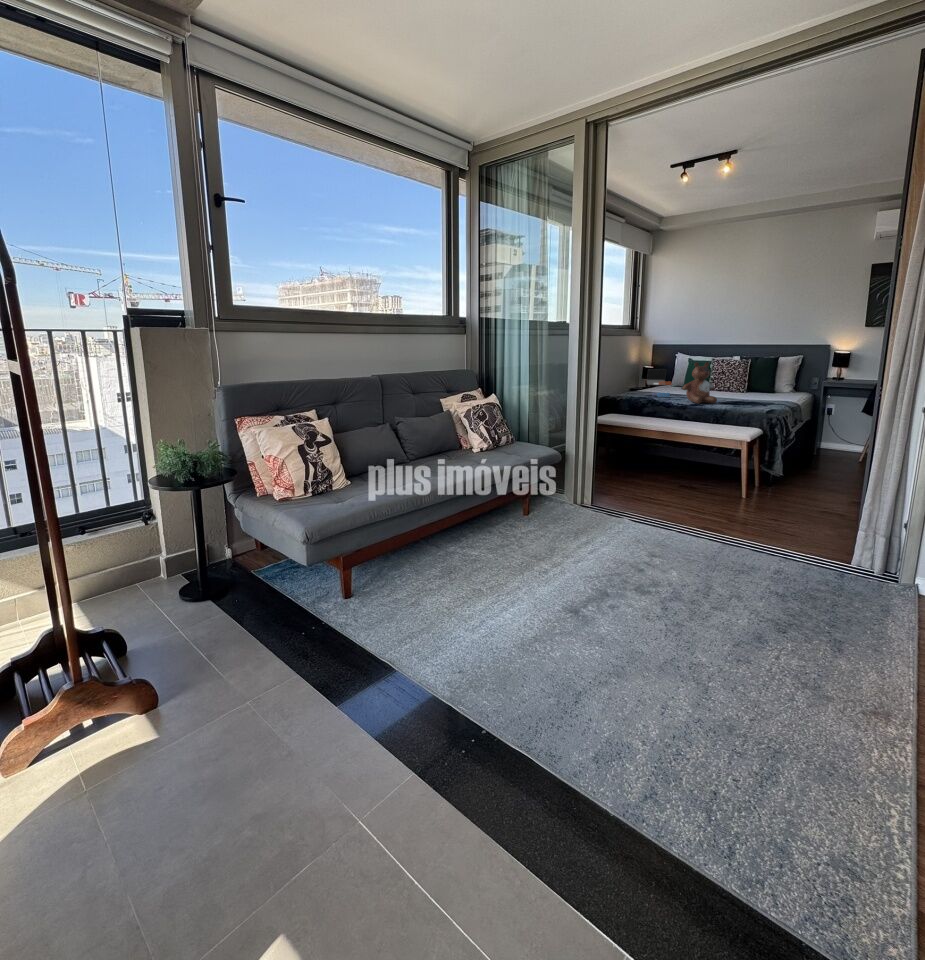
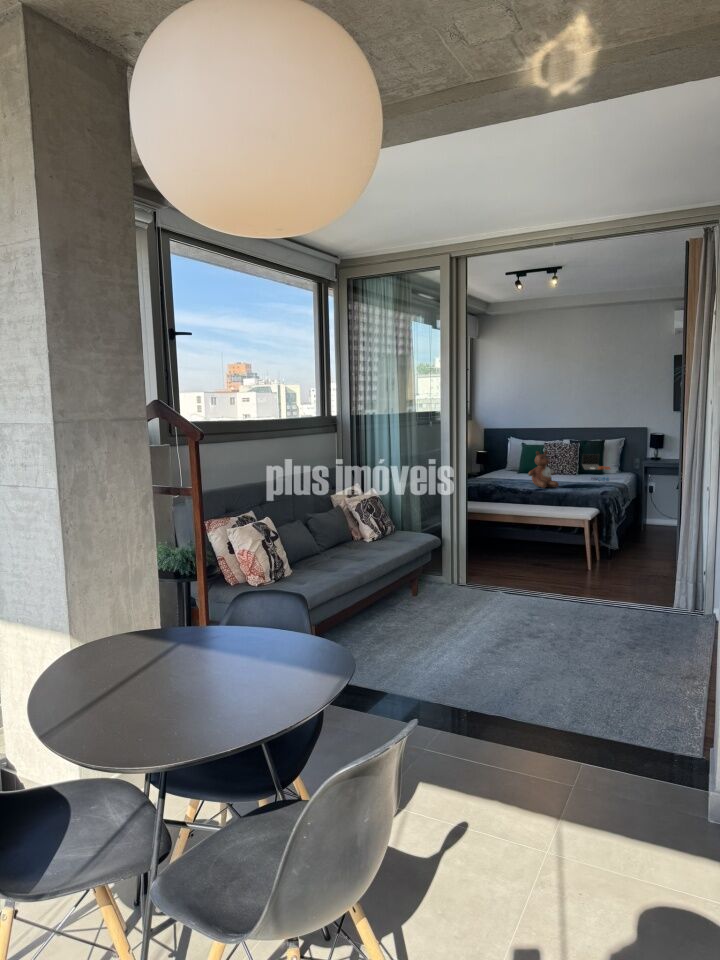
laptop: present [647,369,672,397] -> present [582,454,610,481]

